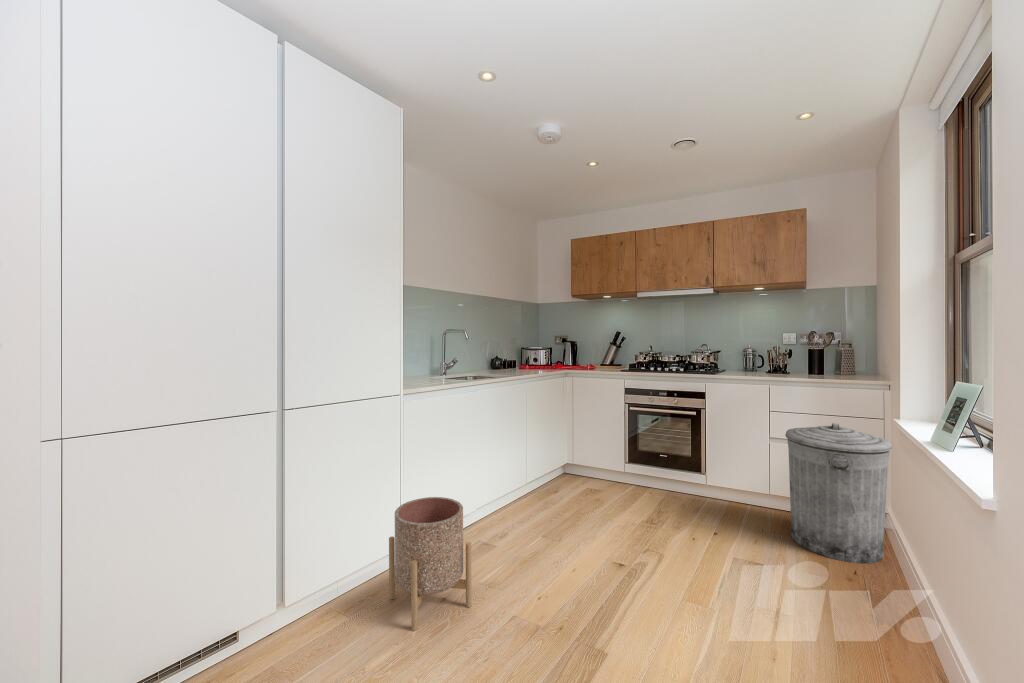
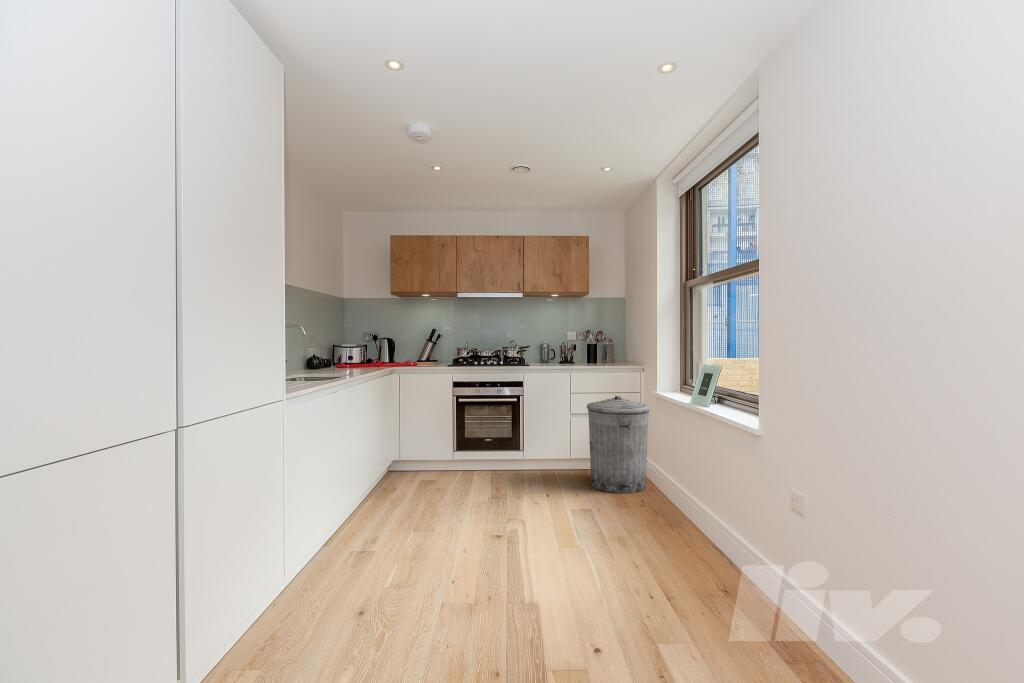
planter: present [389,497,472,631] -> none [278,494,377,633]

